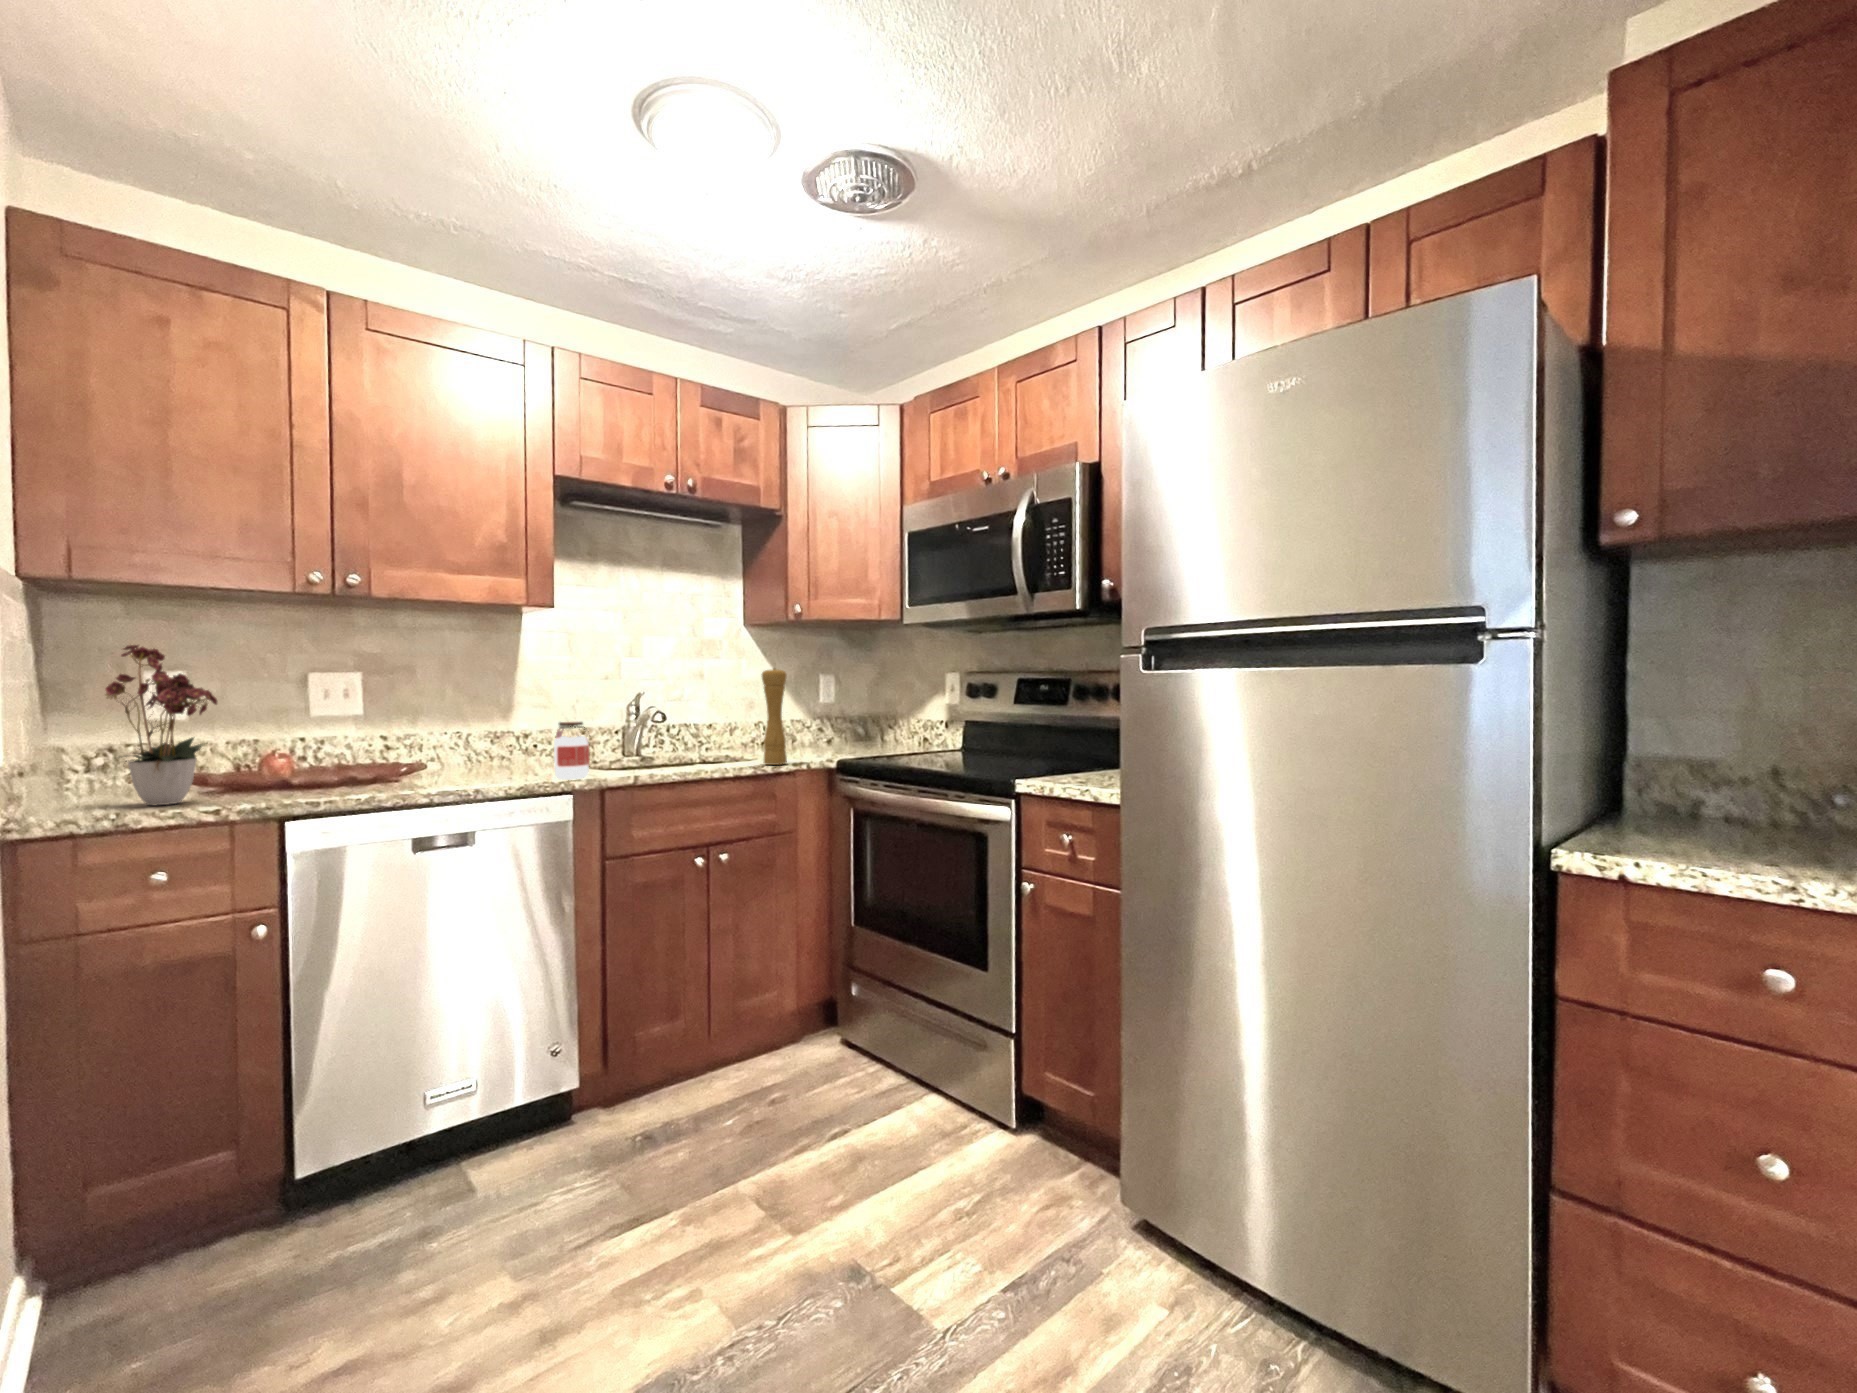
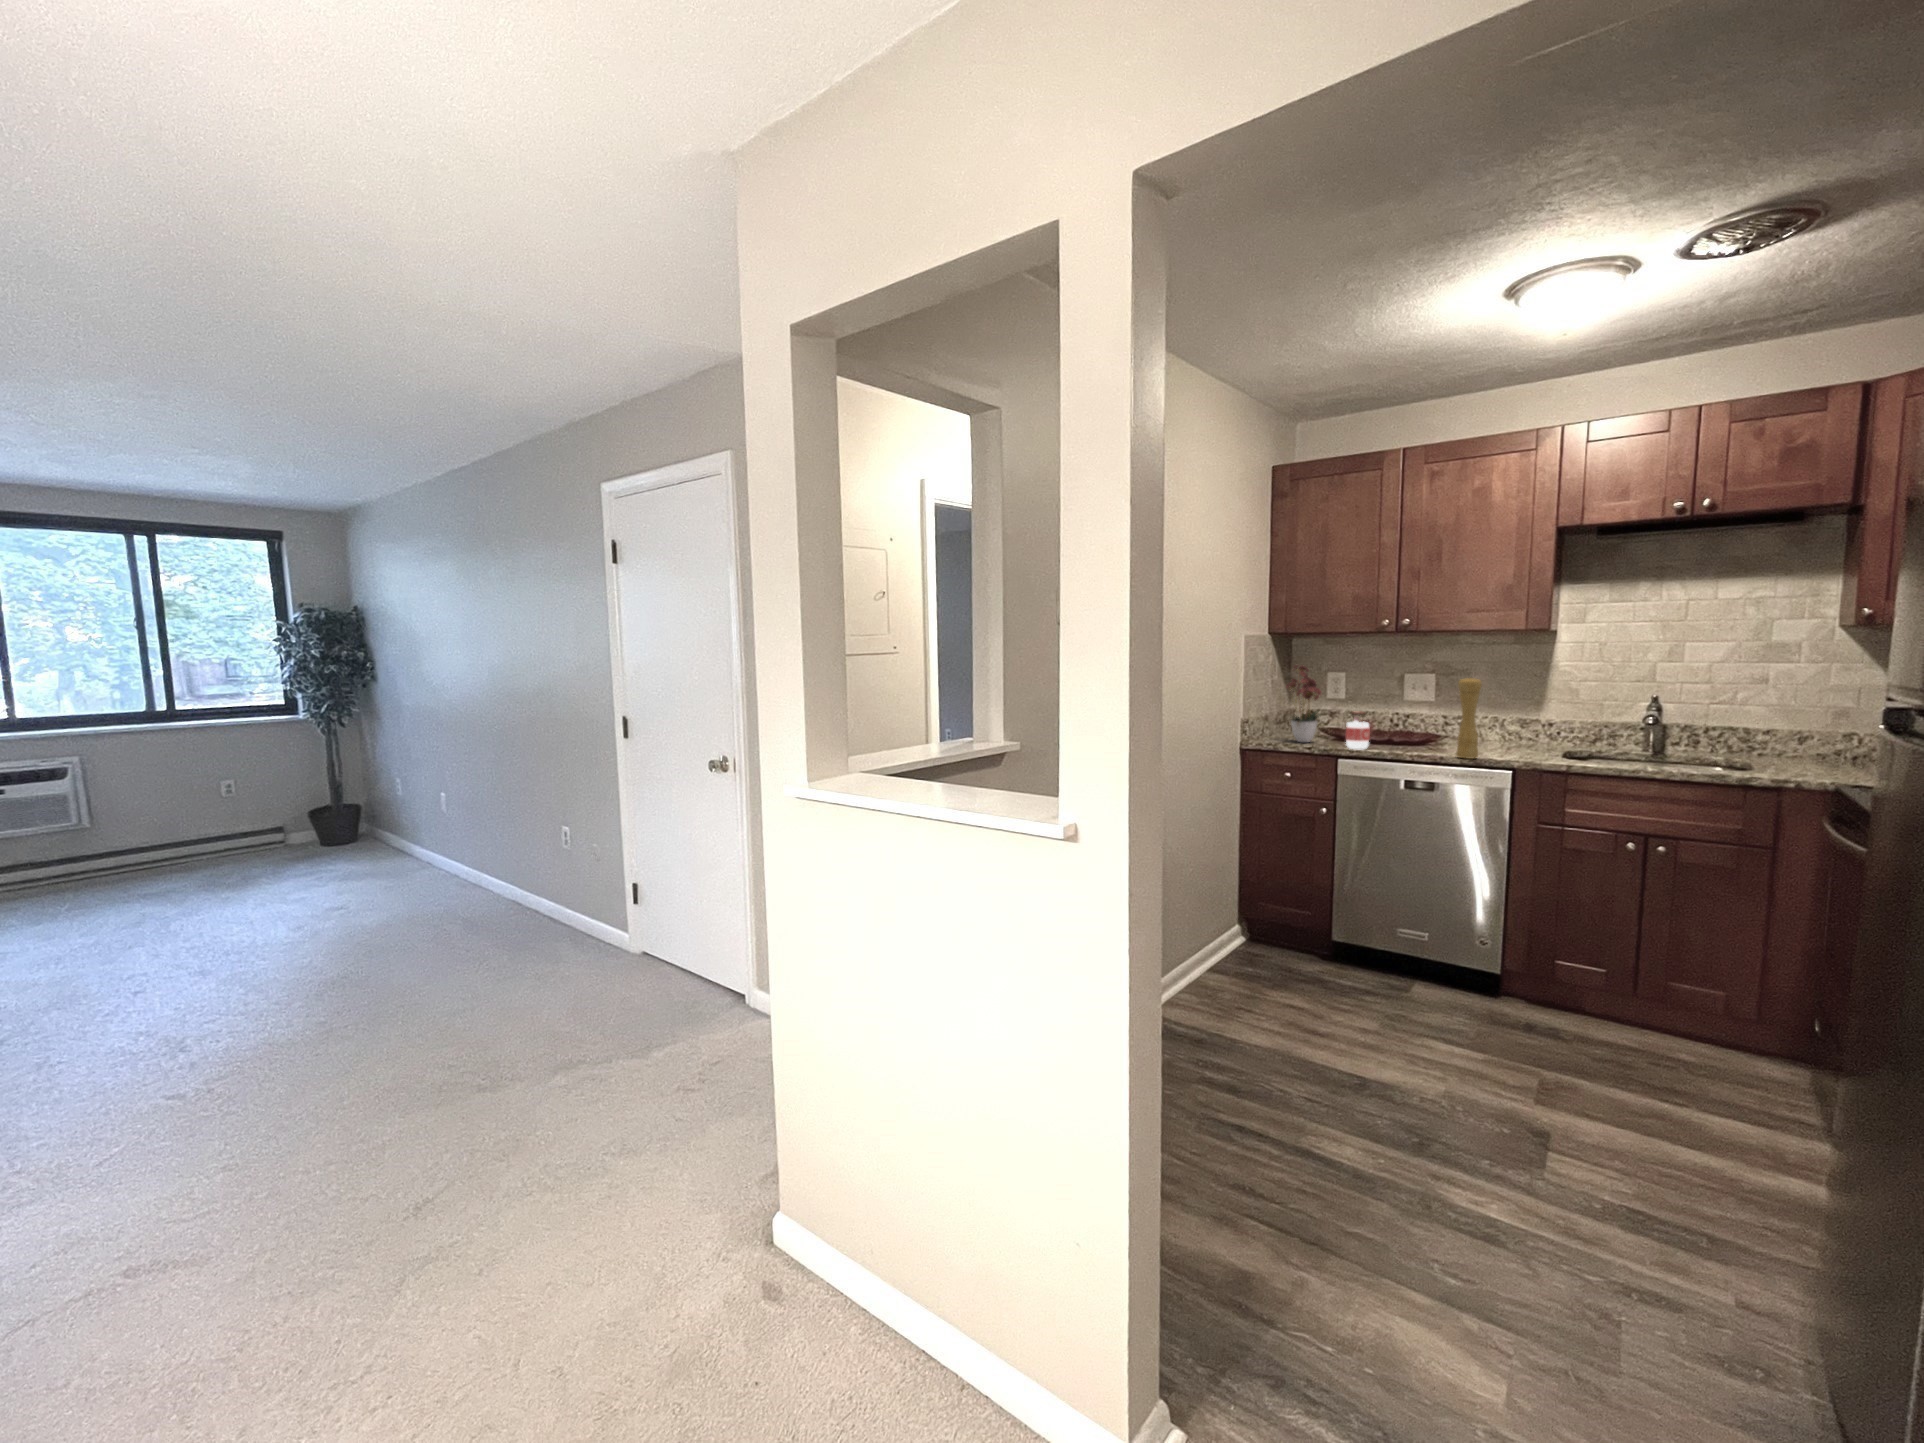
pepper mill: present [762,668,787,765] -> present [1456,677,1482,759]
jar: present [554,722,590,780] -> present [1346,712,1370,749]

